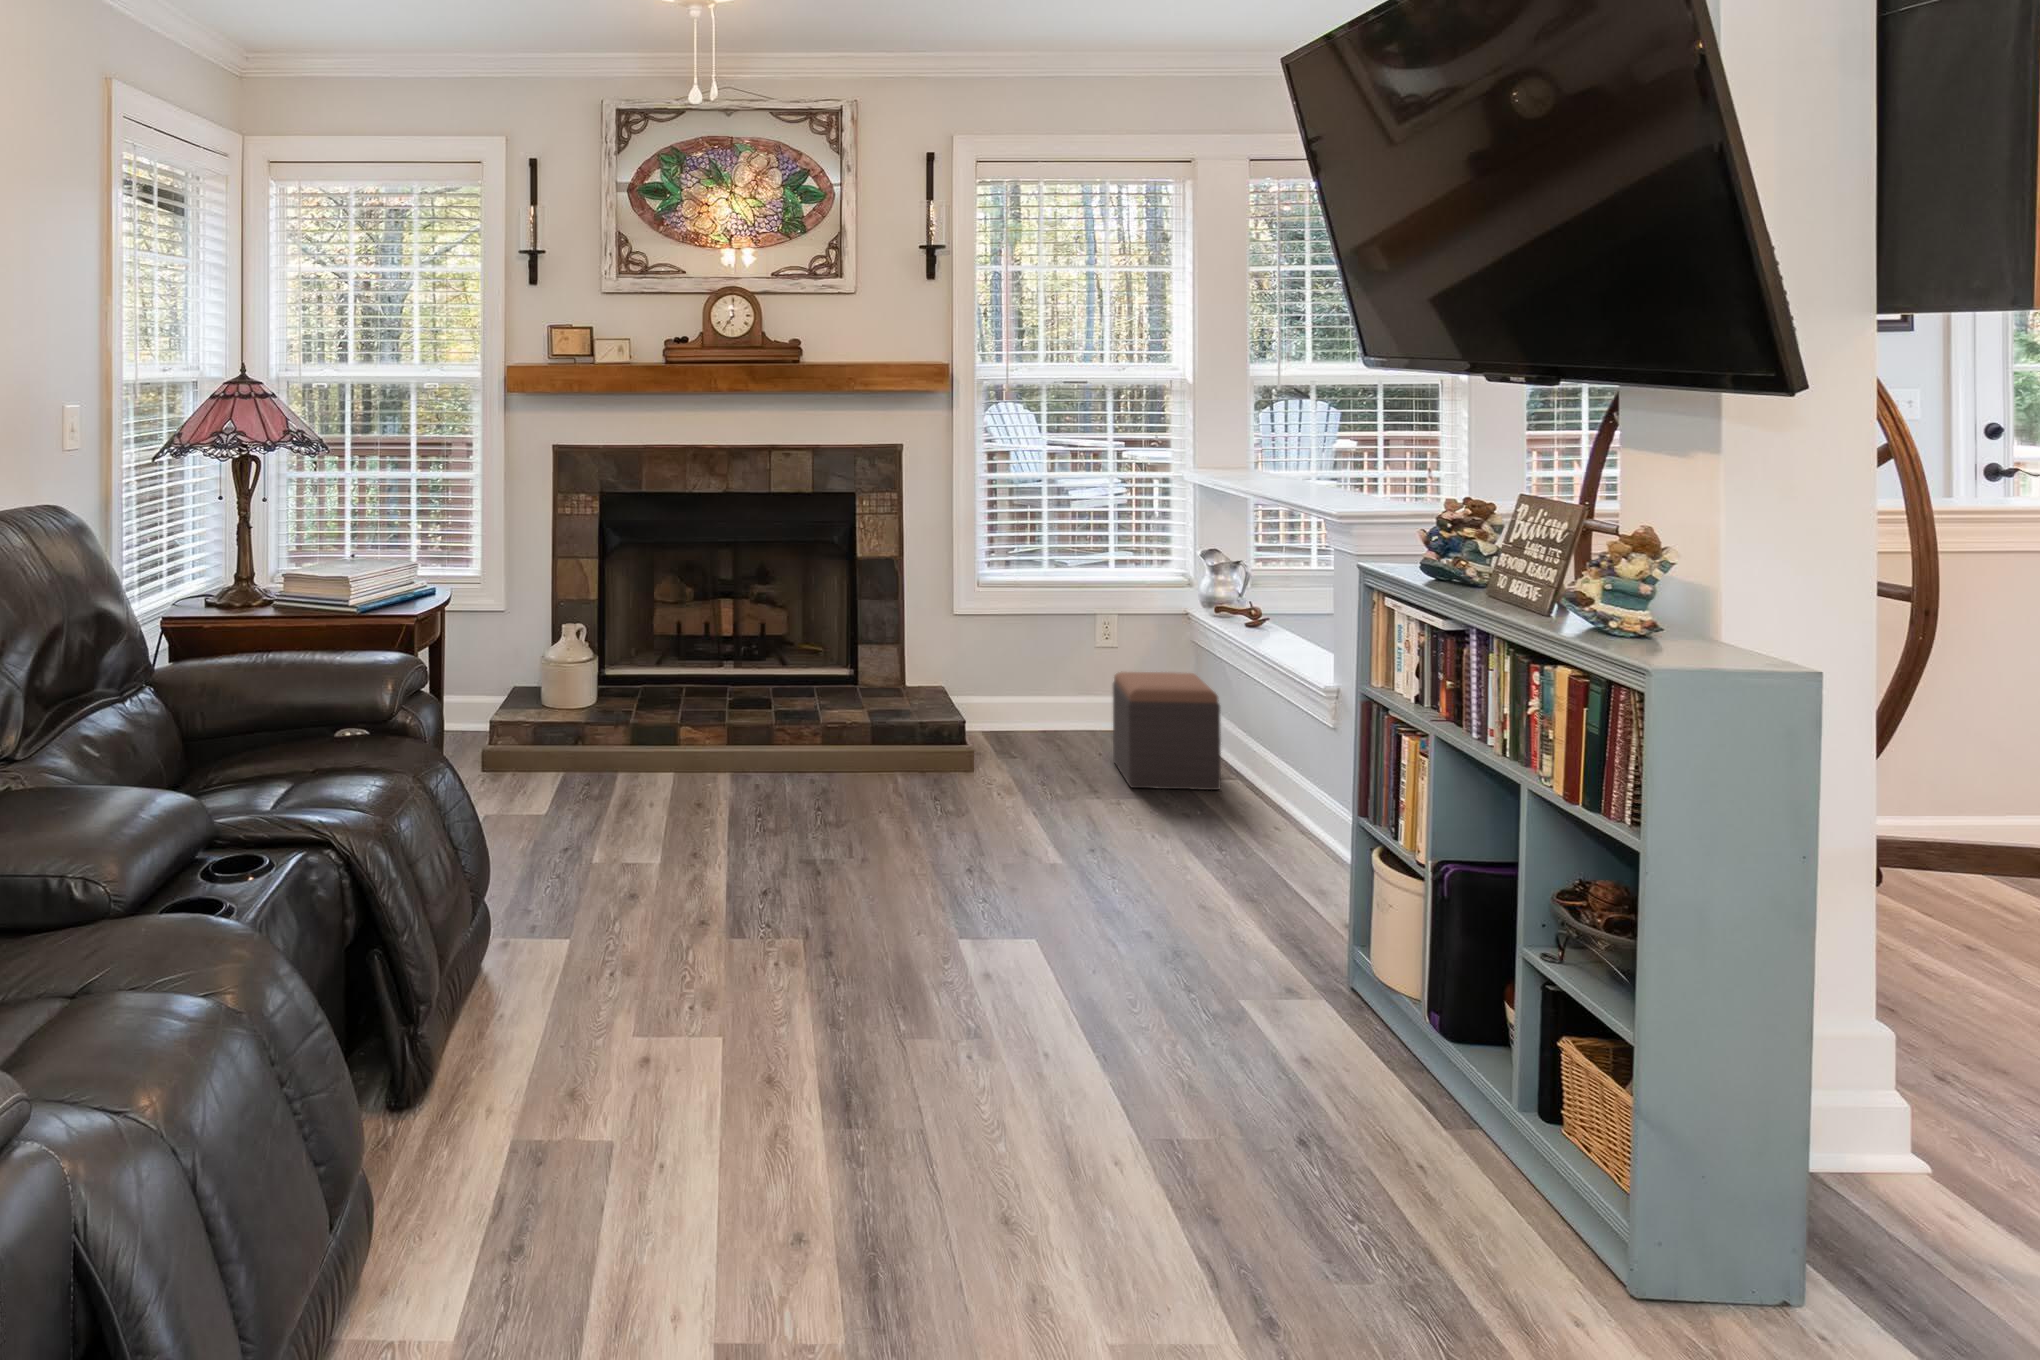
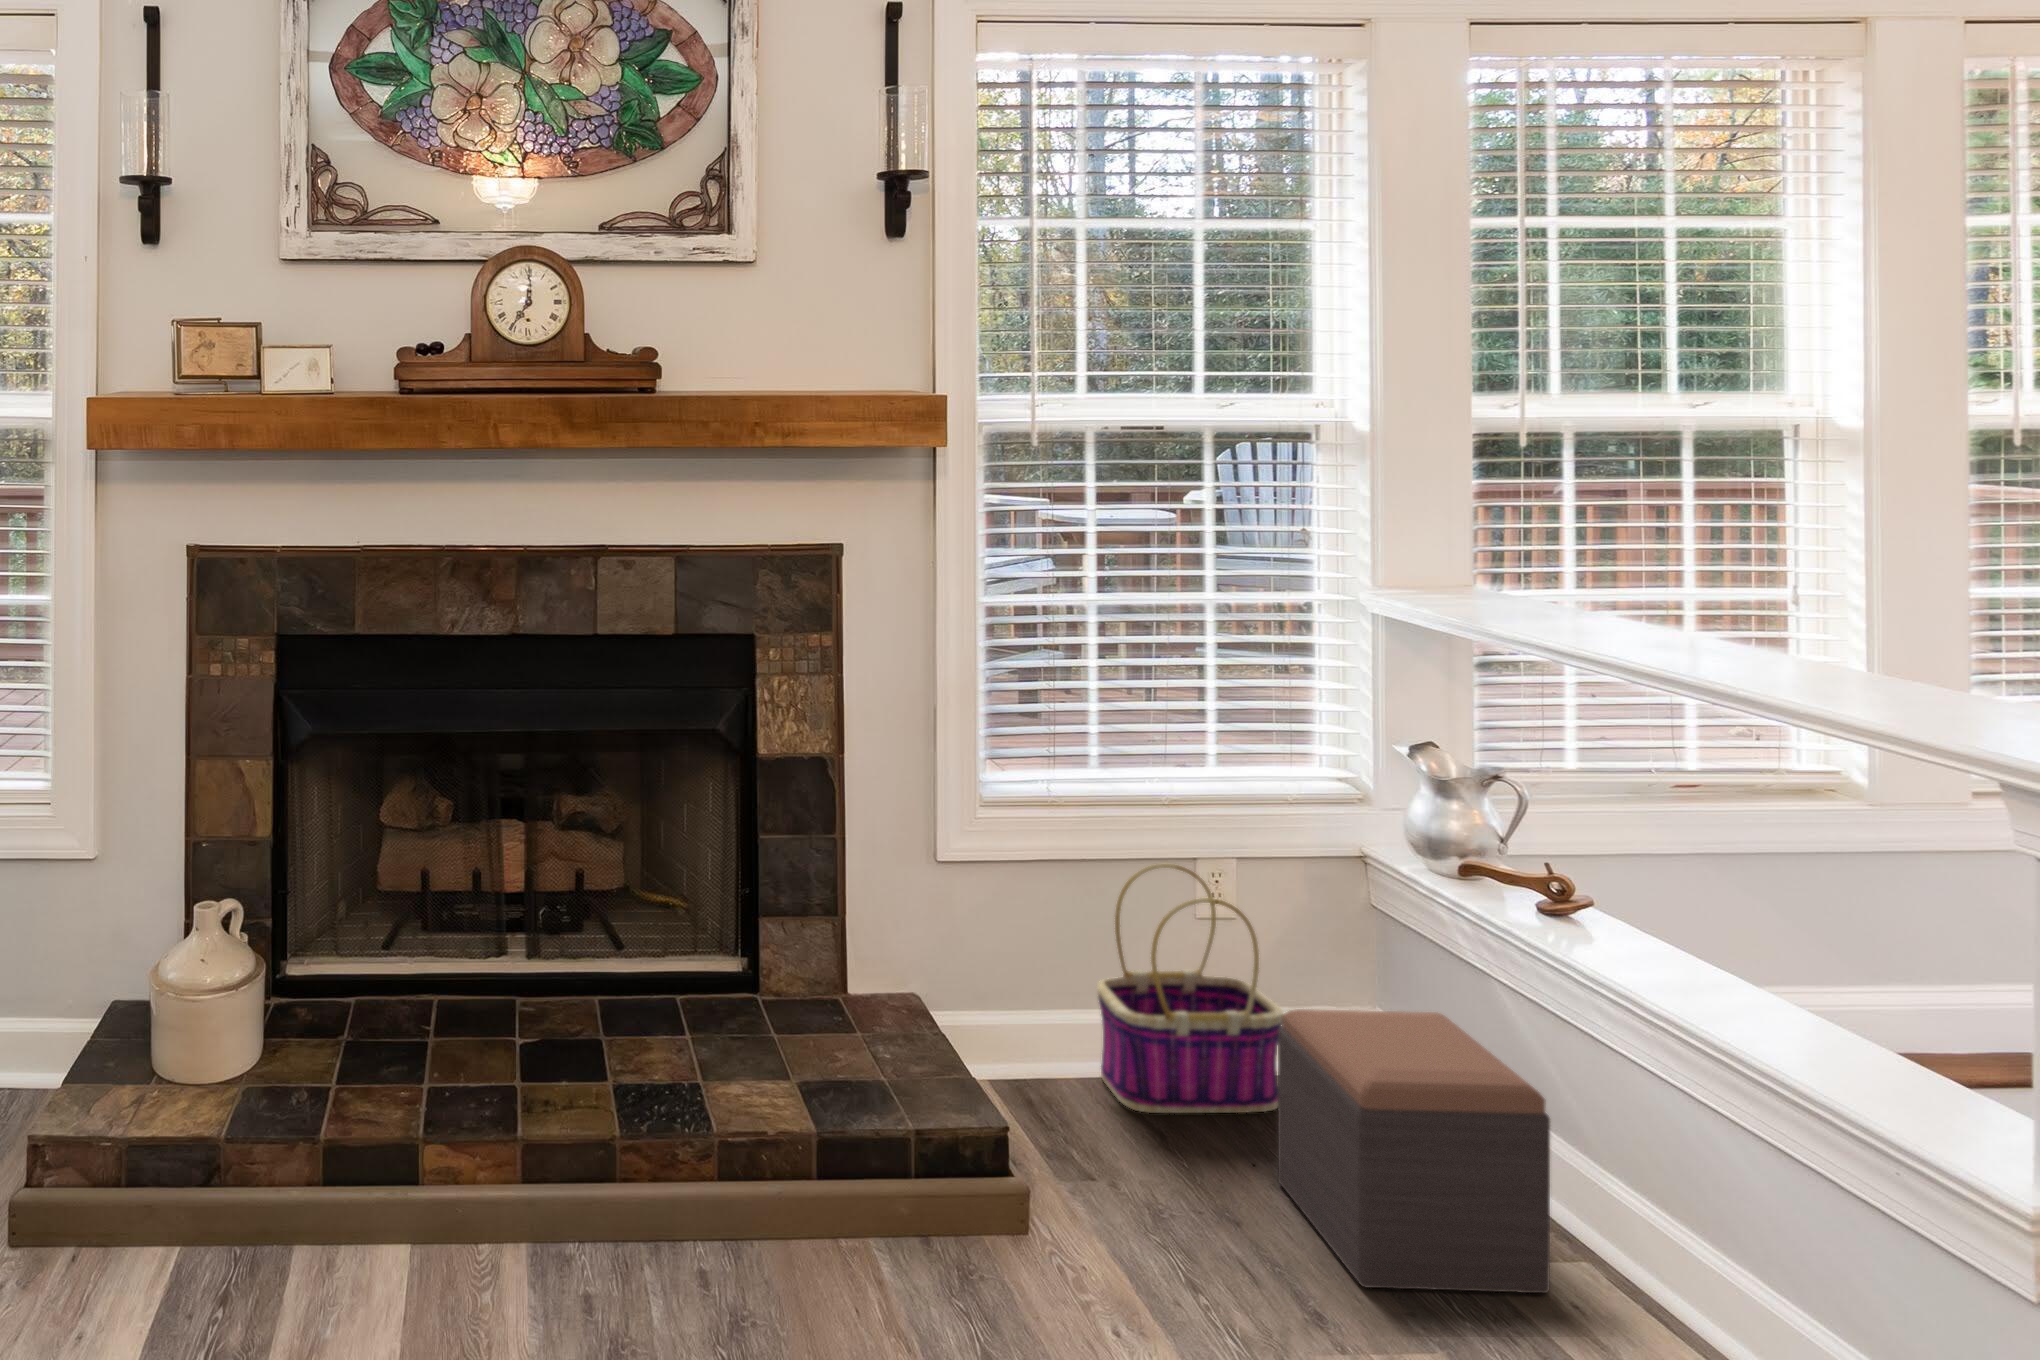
basket: none [1041,618,1135,742] -> present [1097,864,1283,1113]

